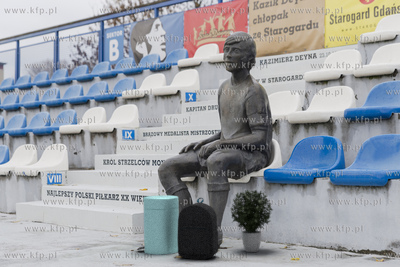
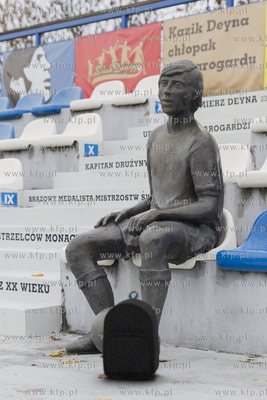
potted plant: present [231,190,273,252] -> none [174,278,232,367]
trash can: present [137,195,179,255] -> none [41,287,101,373]

